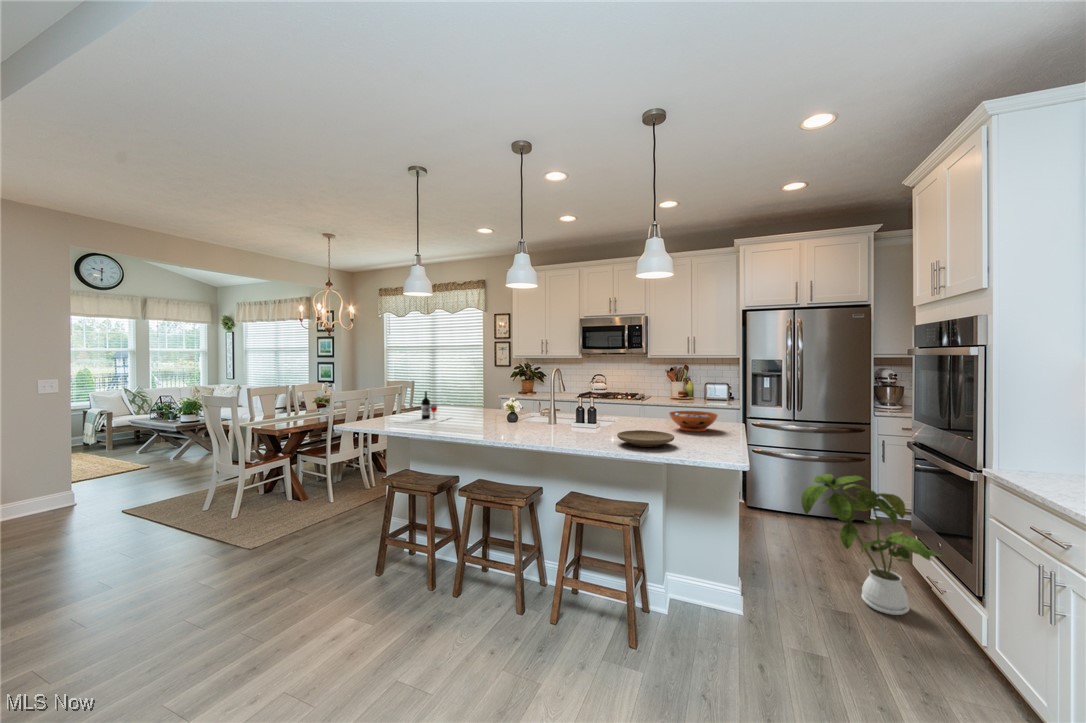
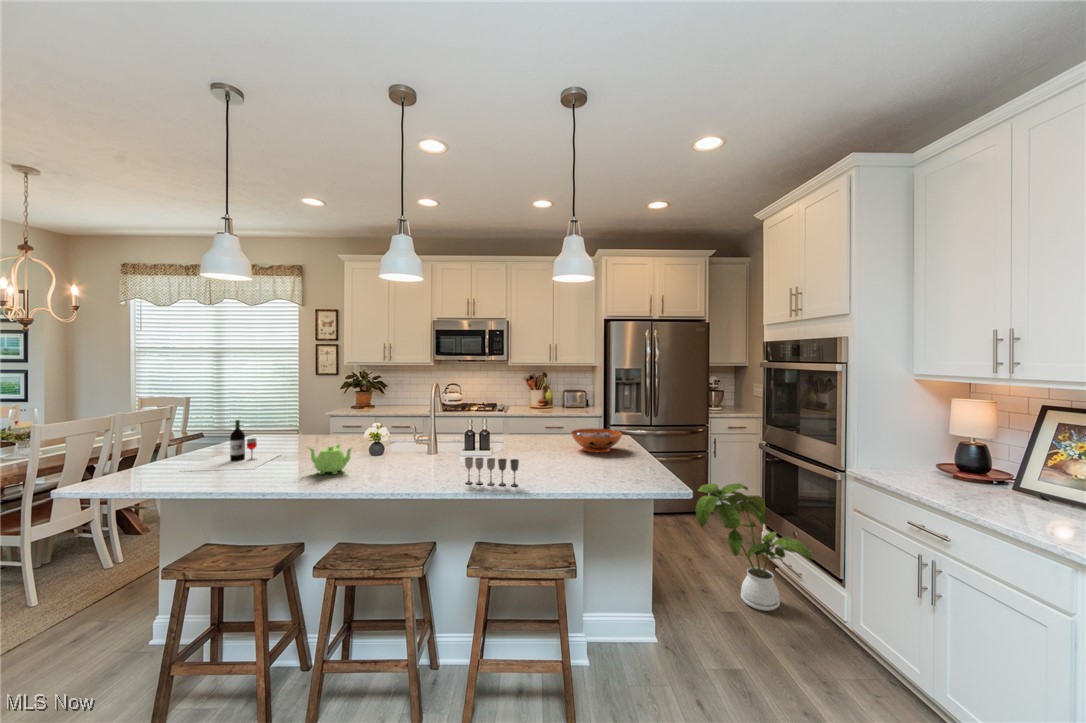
teapot: none [461,409,490,430] -> present [309,443,352,474]
wine glass: none [557,421,596,445] -> present [465,457,519,486]
plate: present [617,430,674,447] -> none [539,459,606,482]

